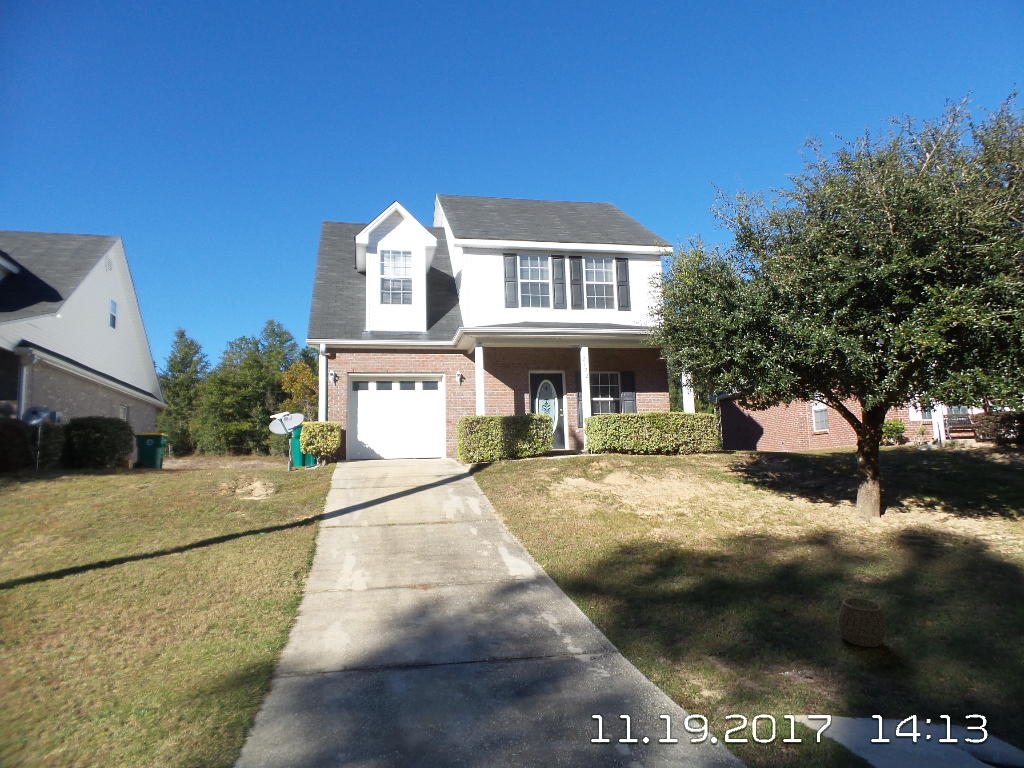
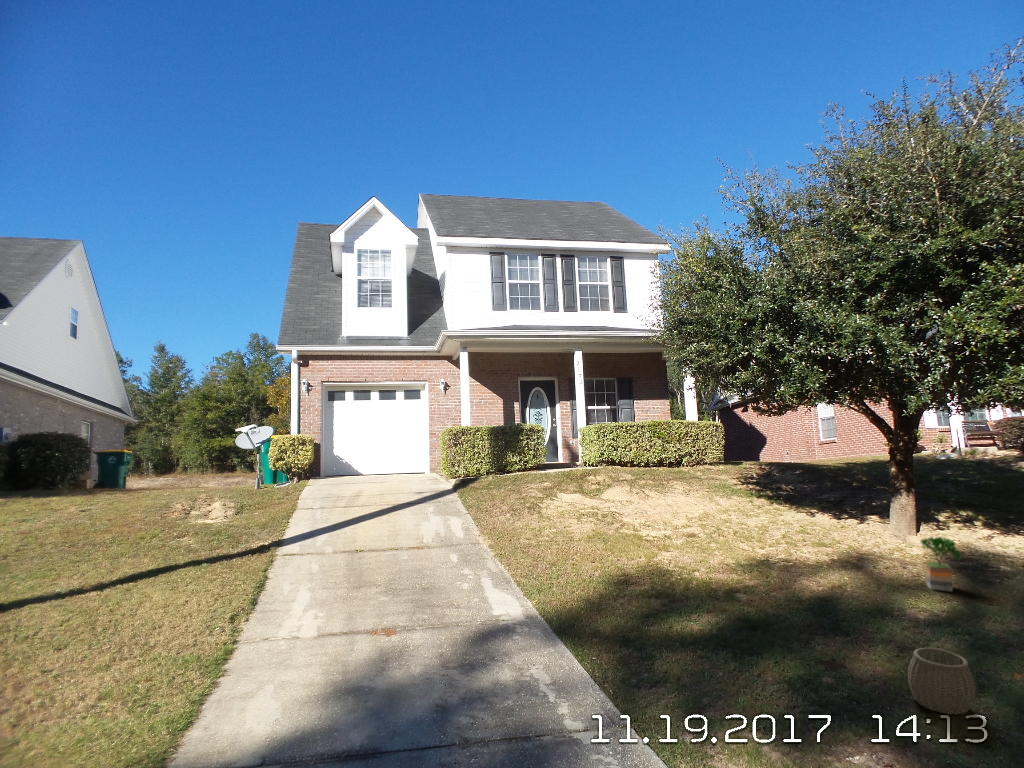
potted tree: none [872,516,907,563] -> present [921,537,961,591]

